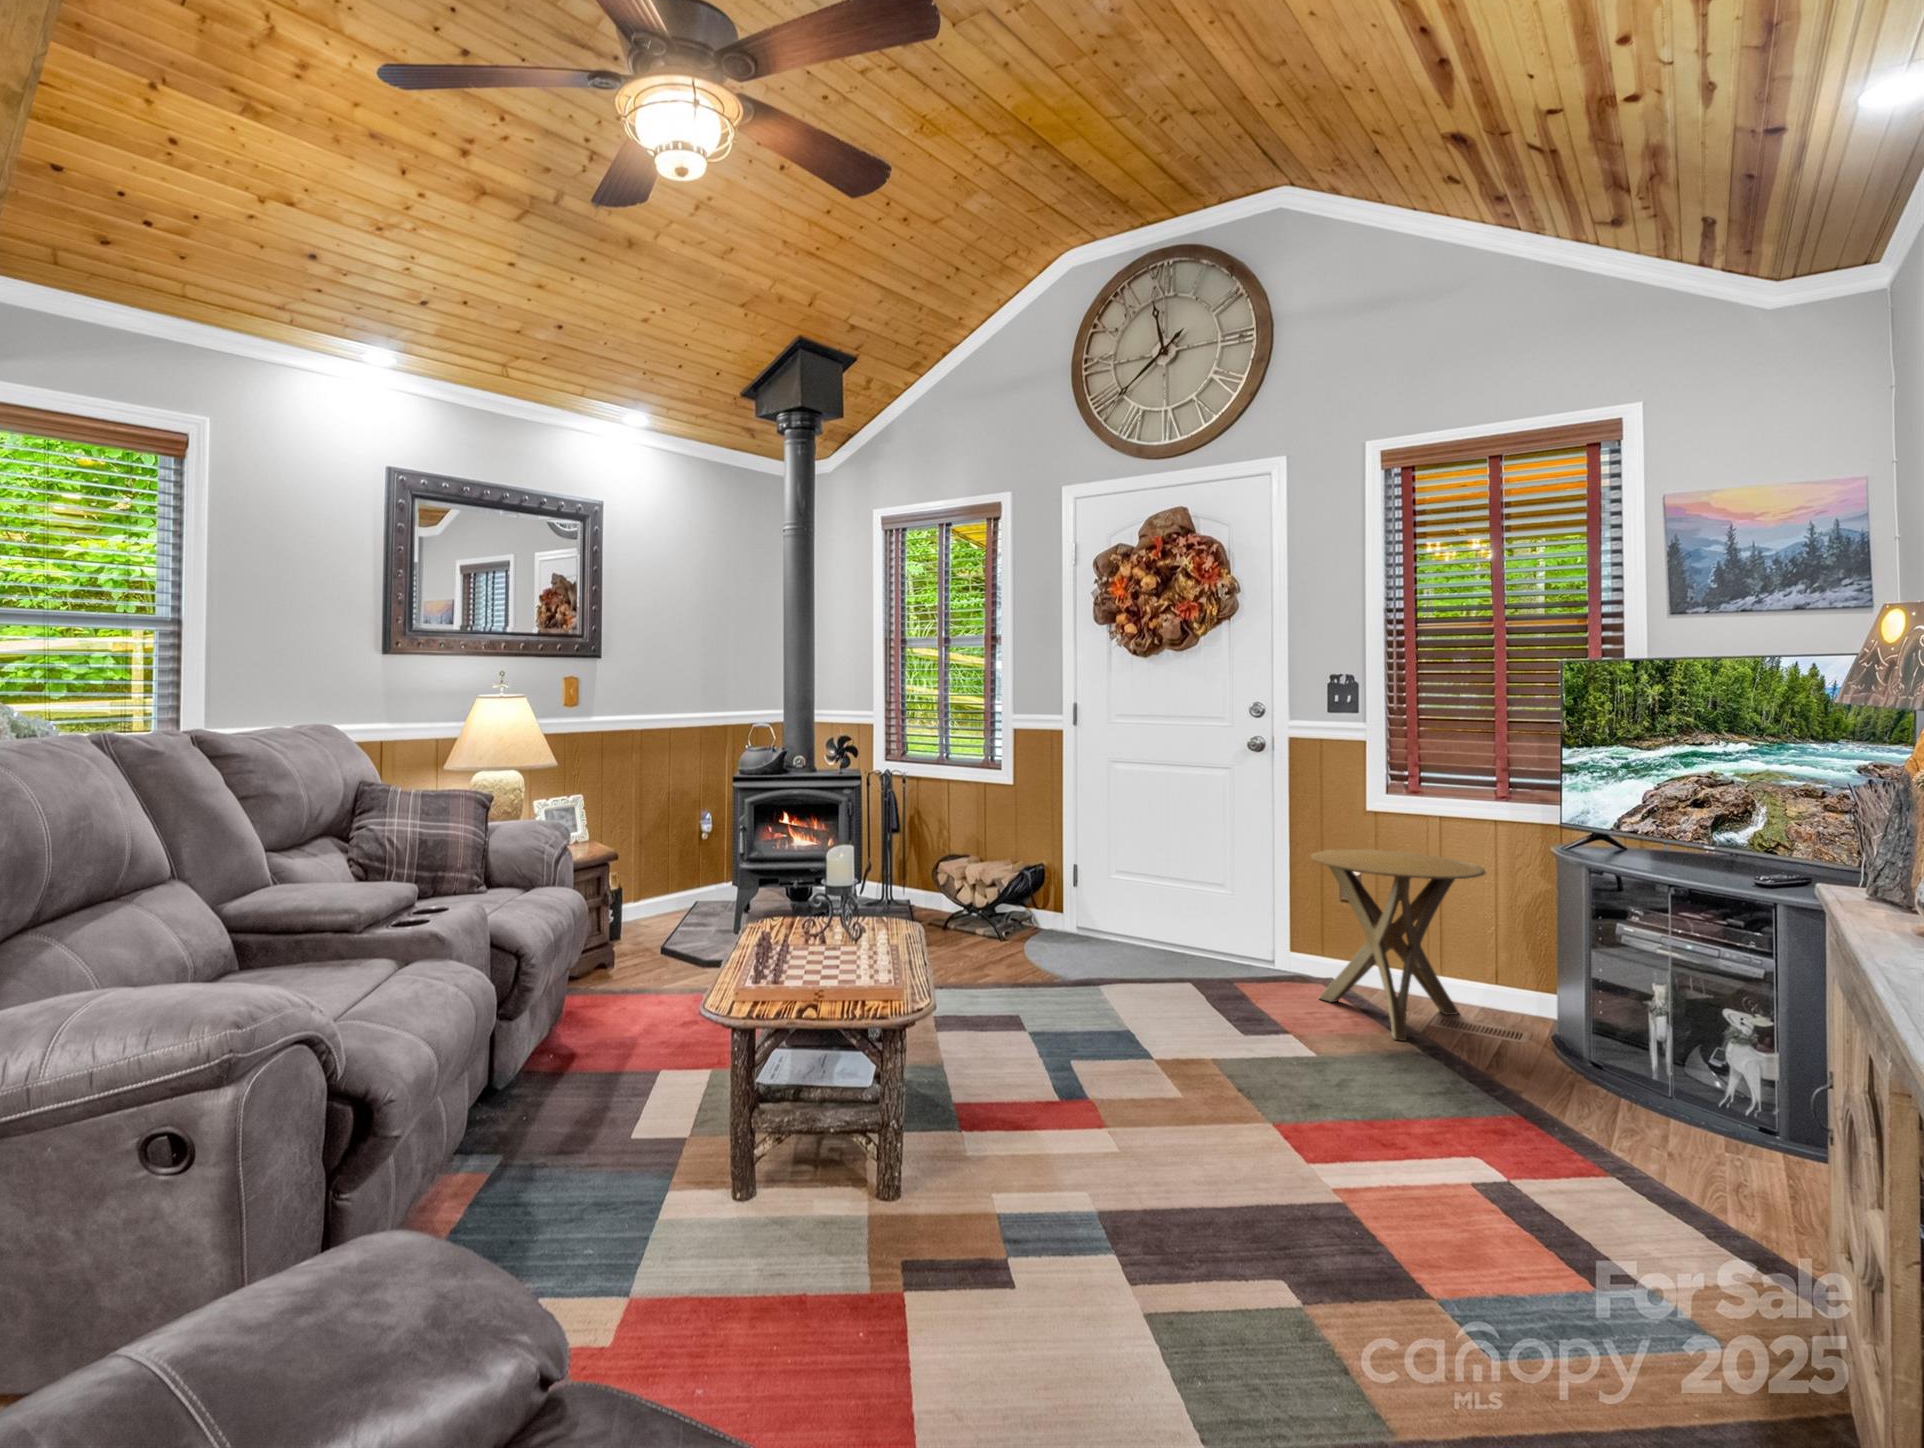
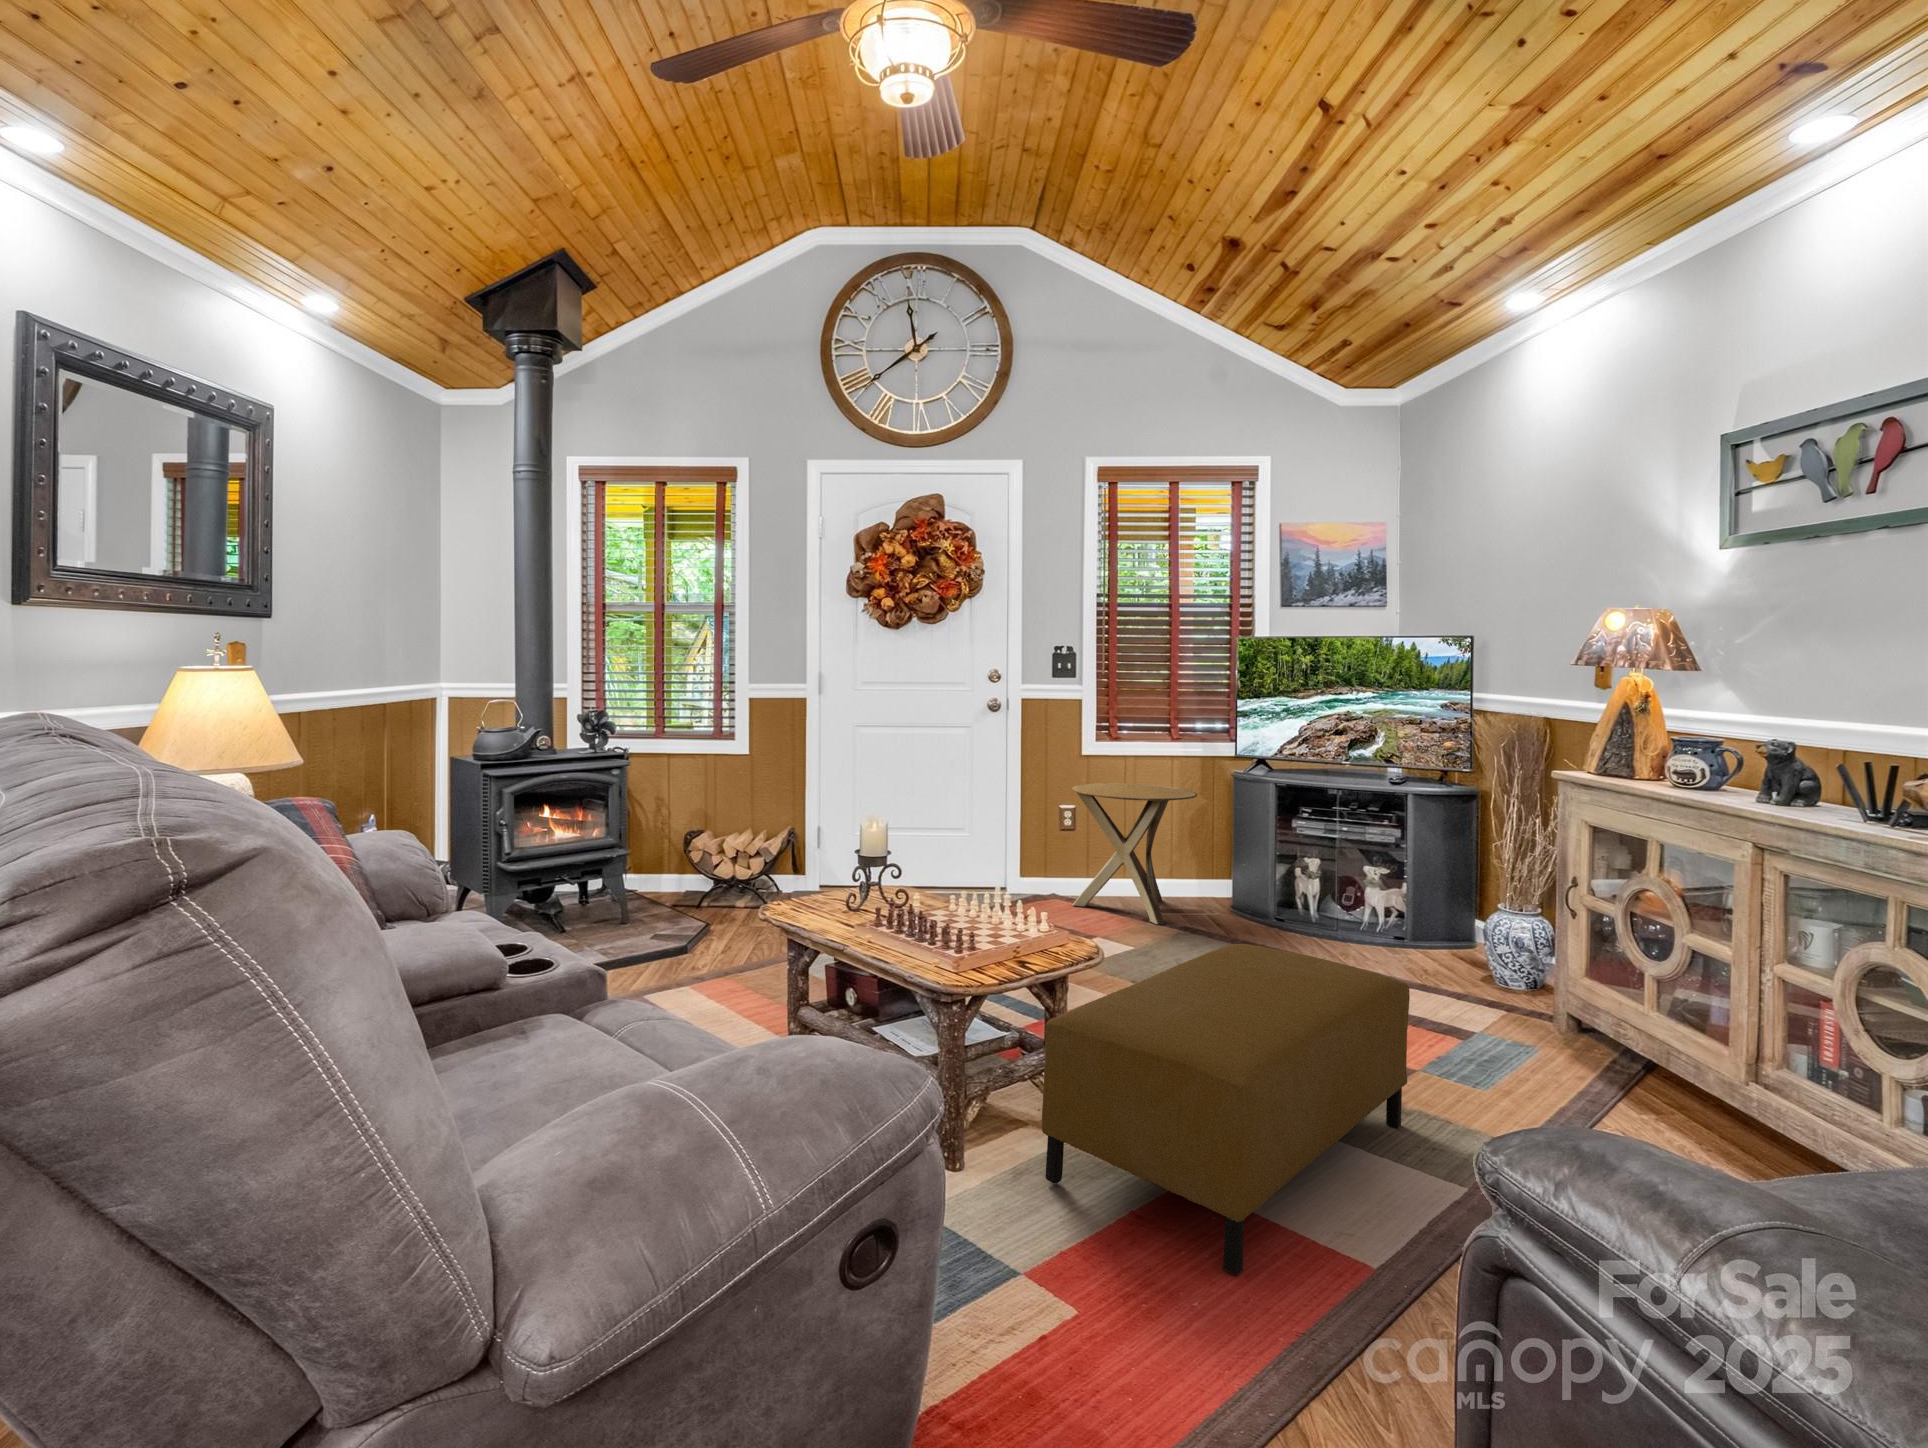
ottoman: none [786,1051,1295,1386] -> present [1042,944,1410,1275]

